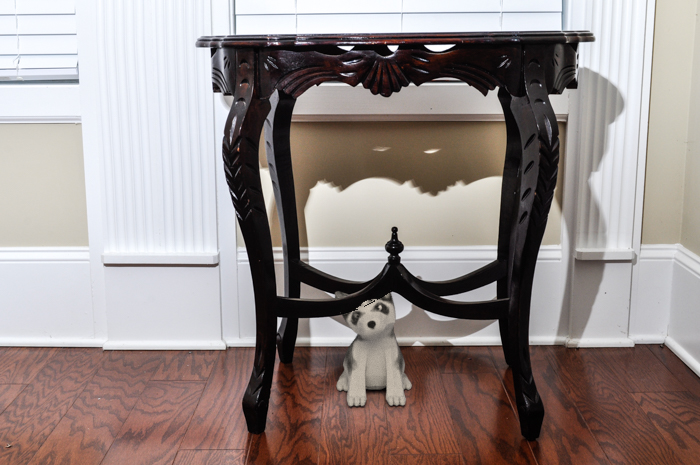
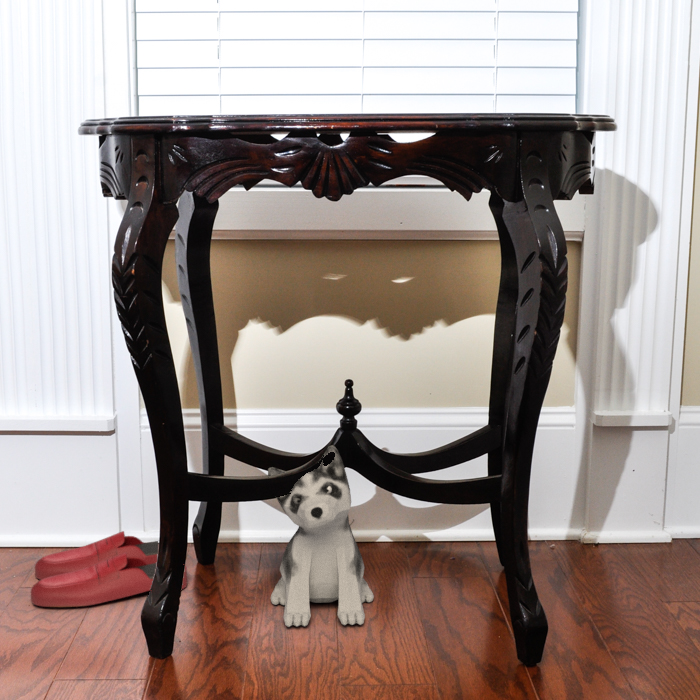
slippers: none [164,337,275,391] -> present [31,531,187,607]

